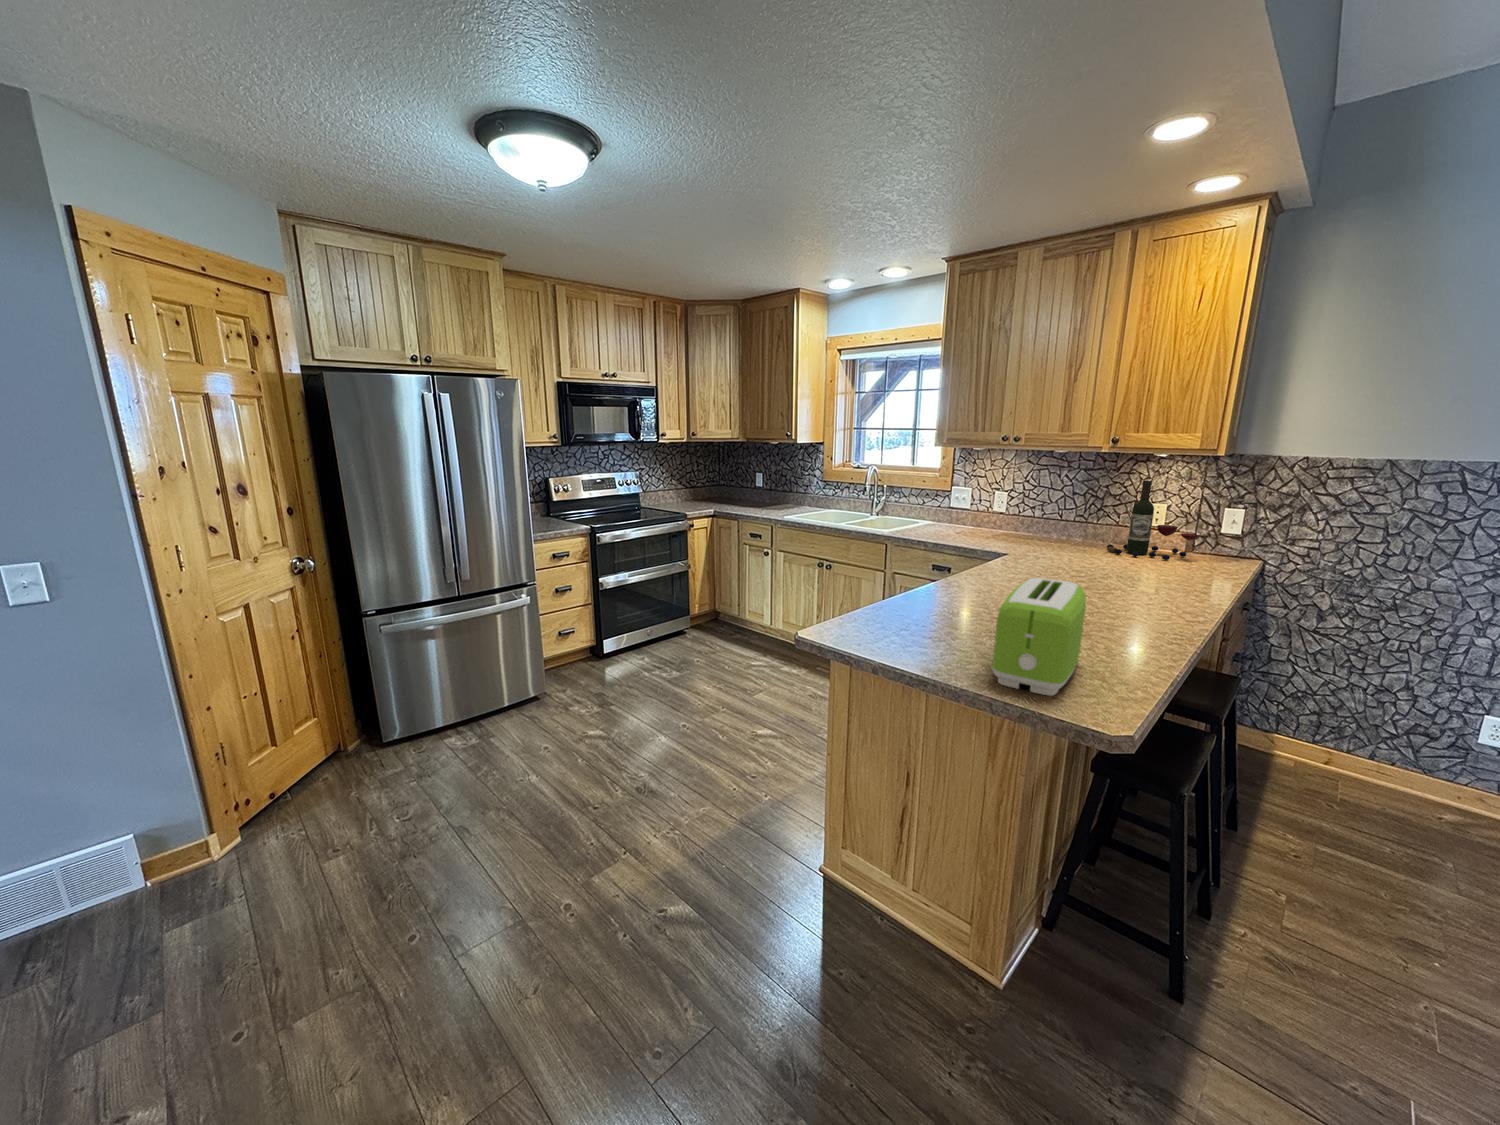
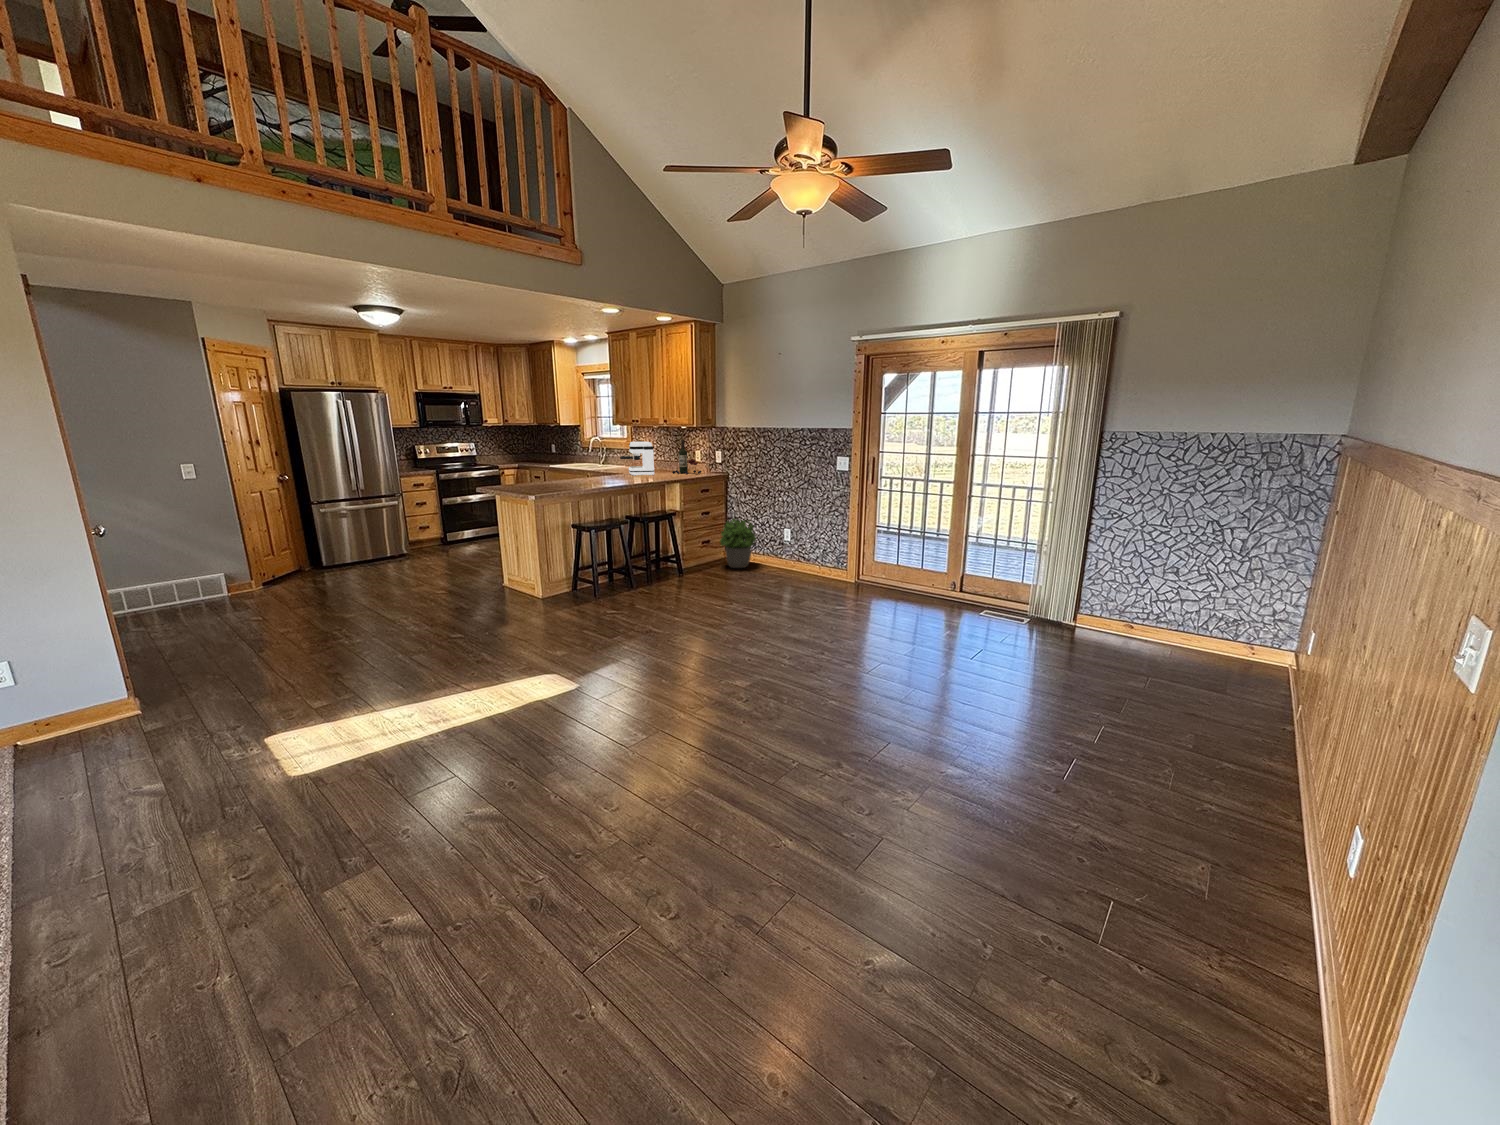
coffee maker: none [1018,485,1113,565] -> present [620,442,654,476]
toaster: present [992,578,1086,696] -> none [519,463,561,491]
potted plant: none [1286,677,1436,812] -> present [720,518,756,568]

